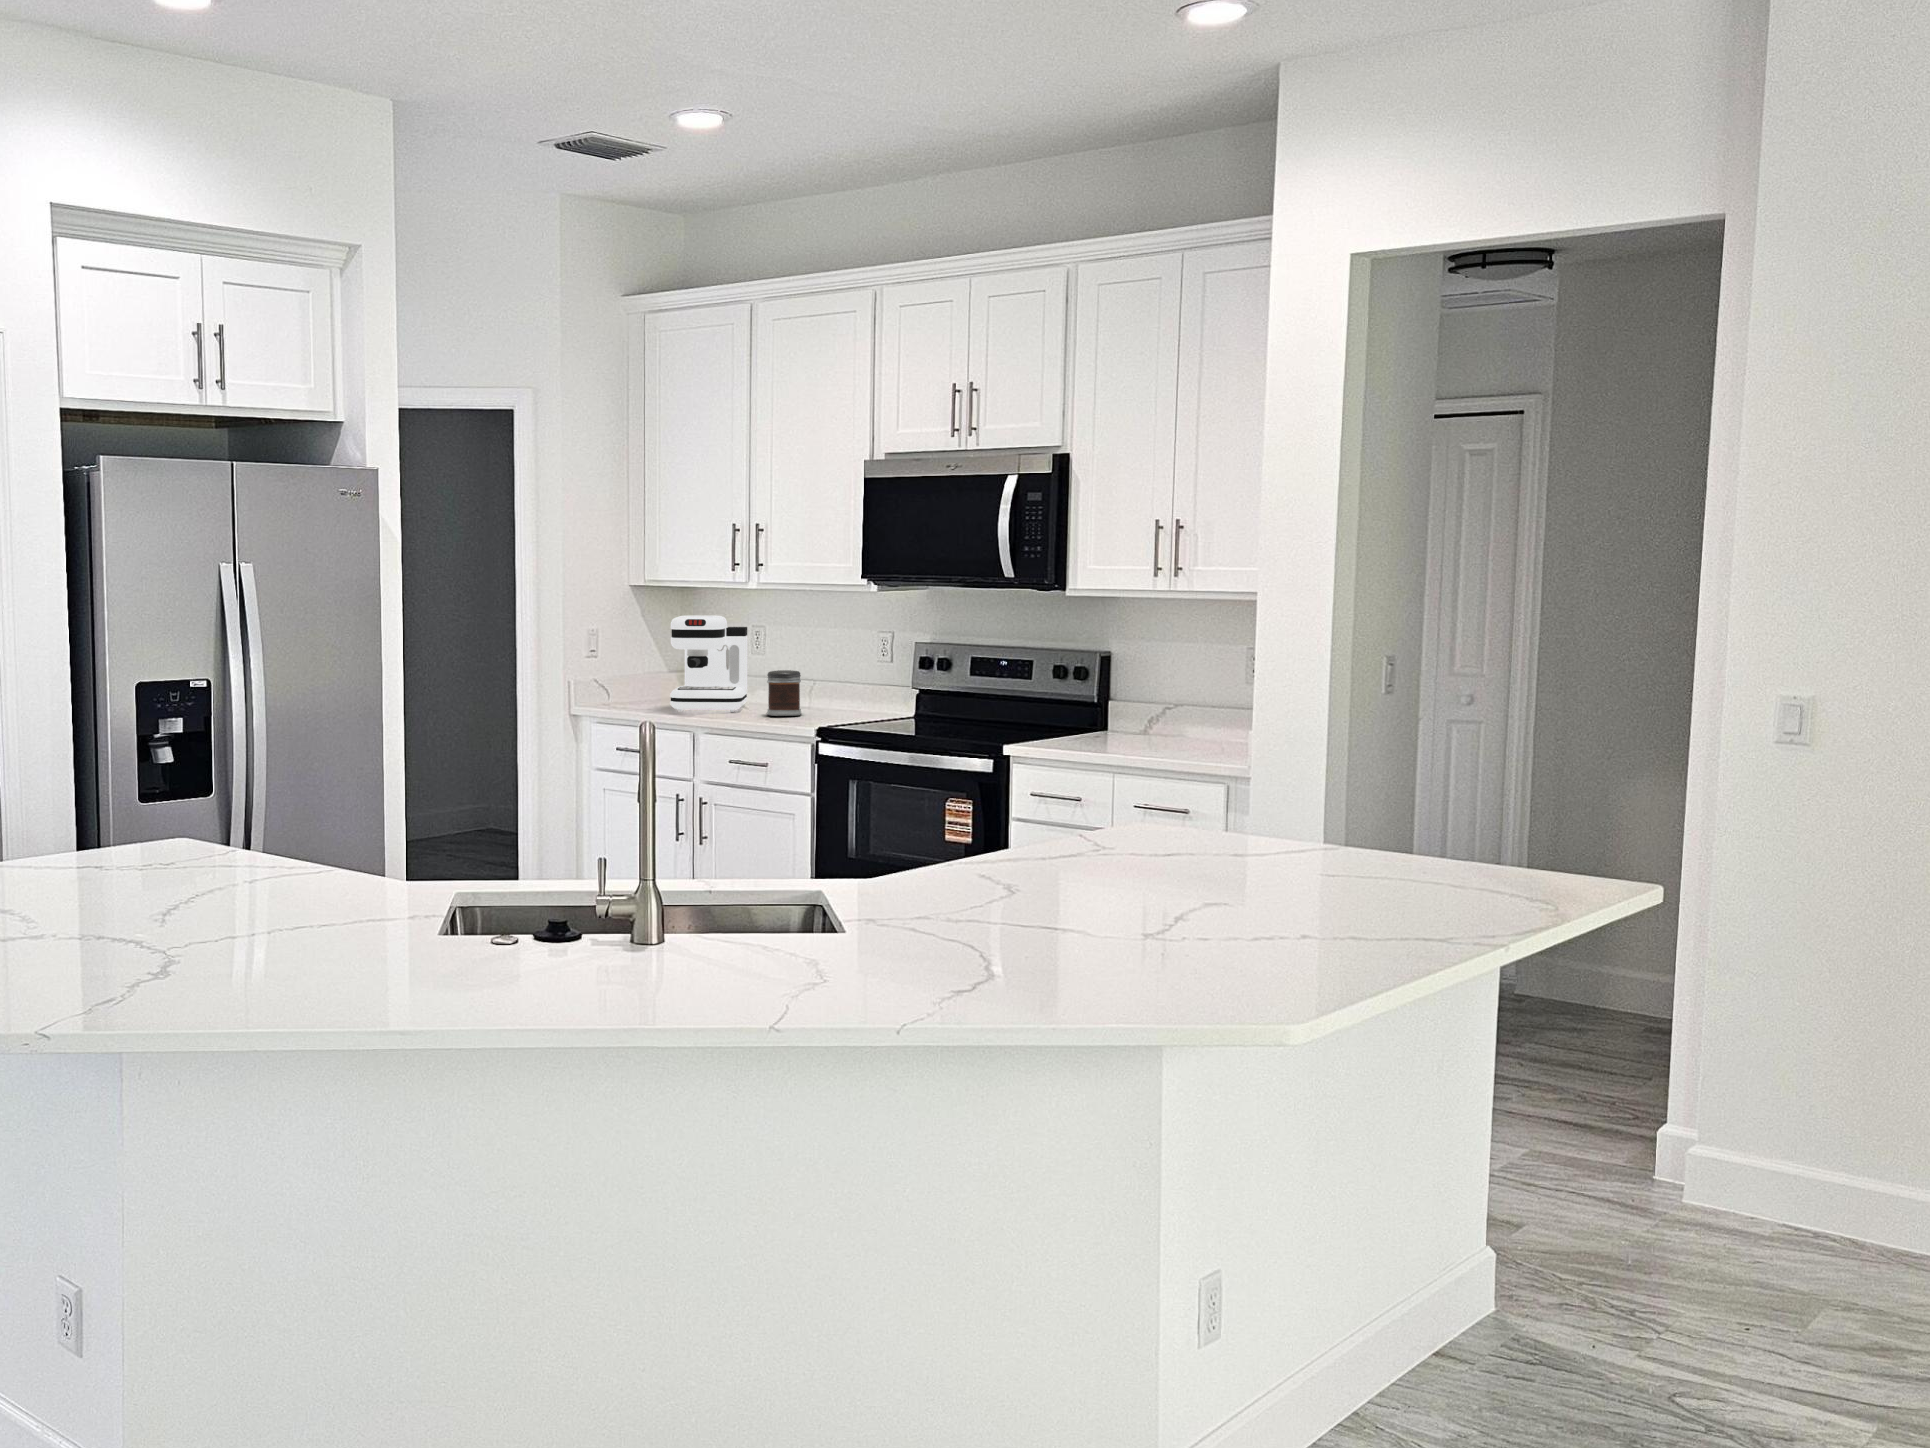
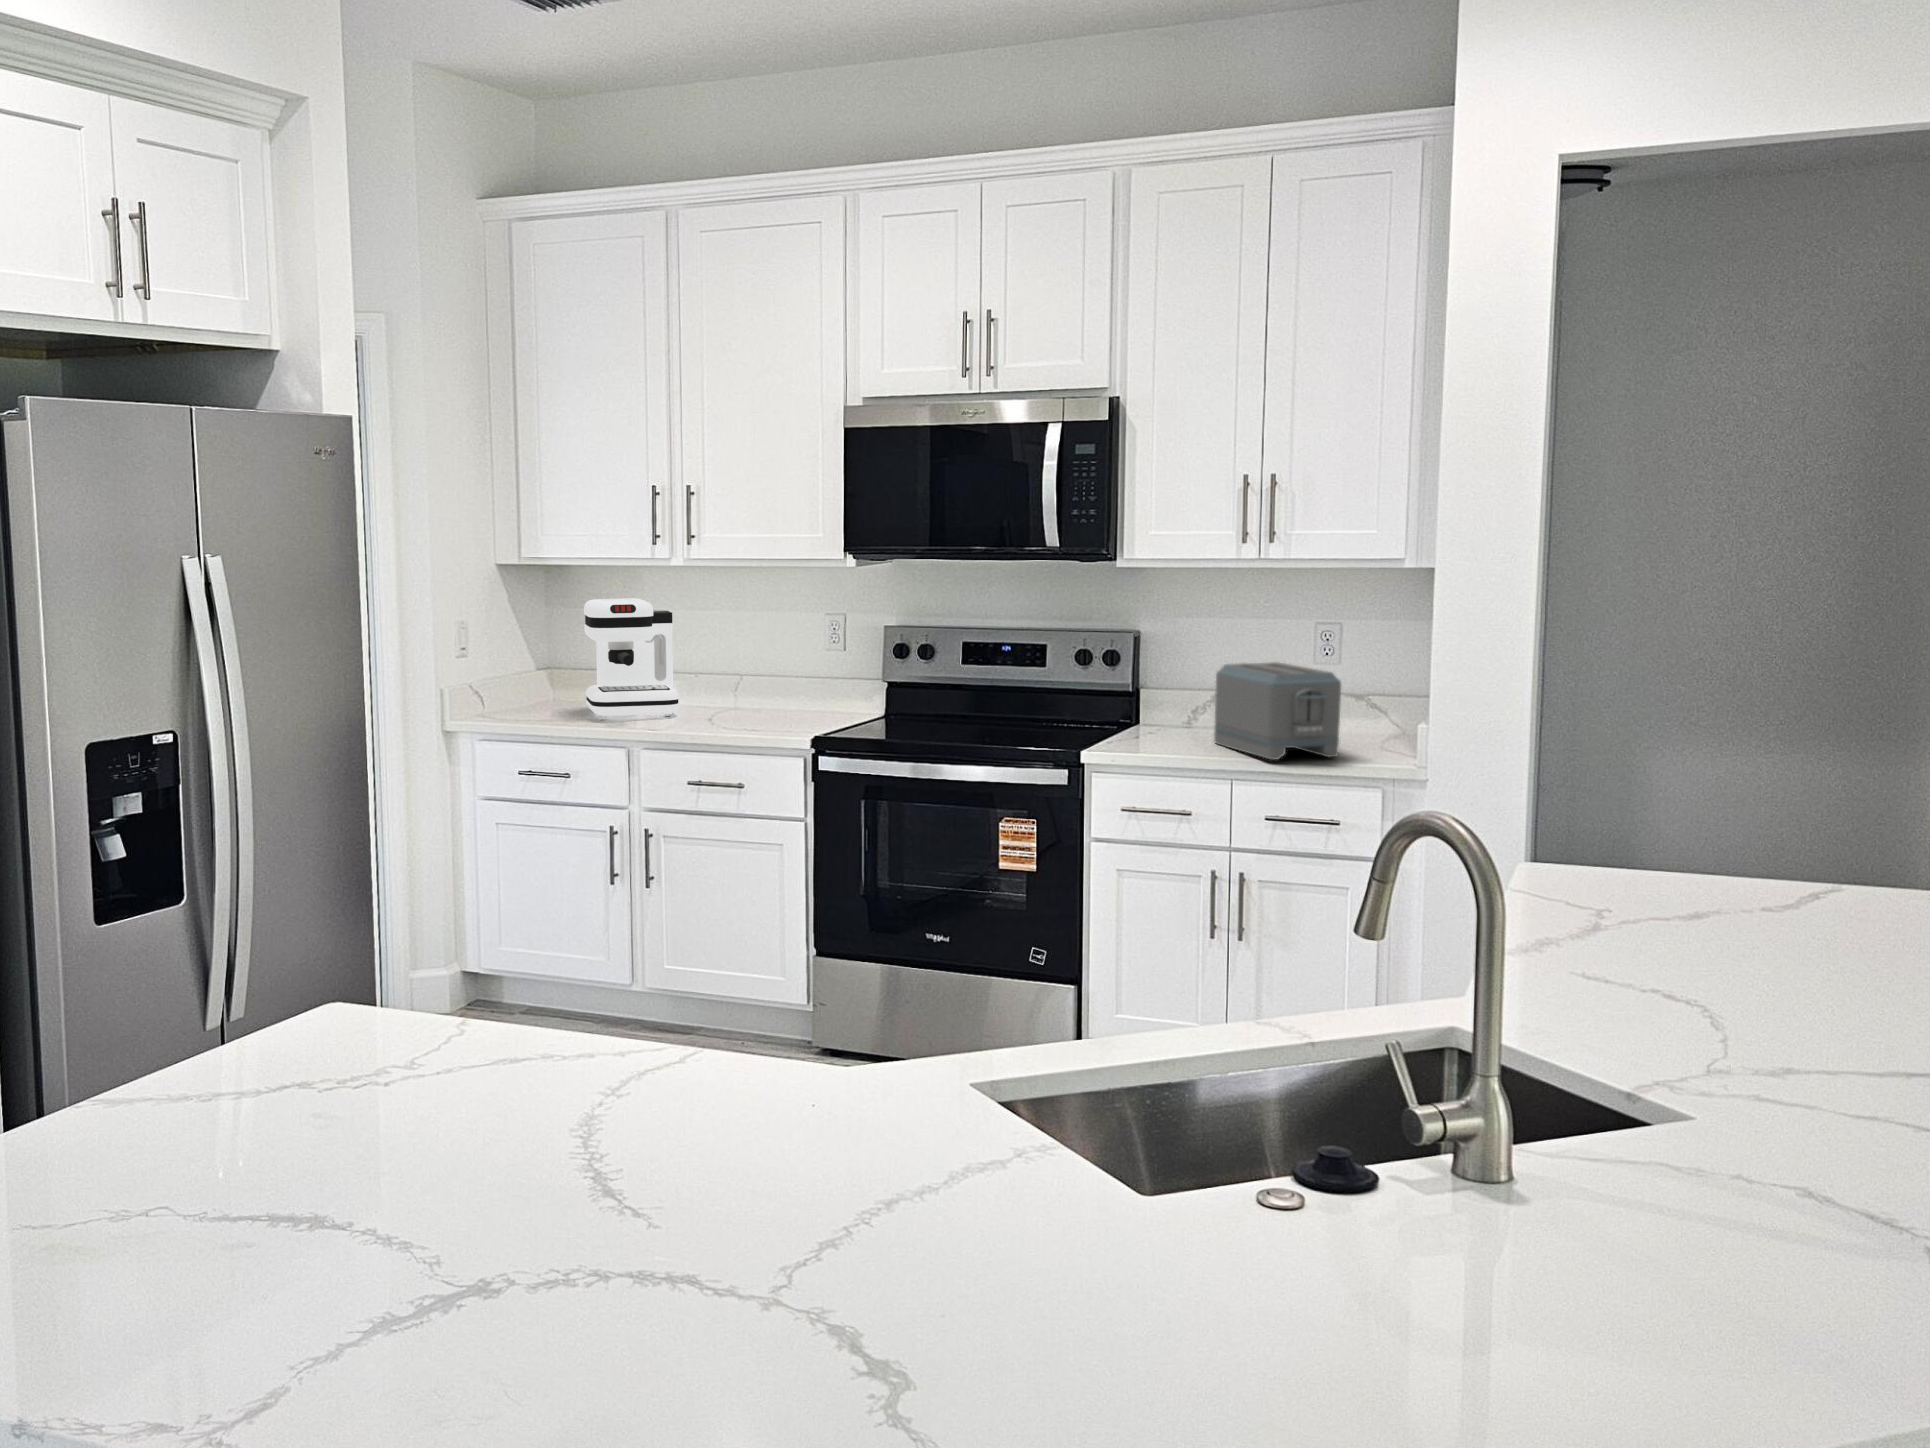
jar: present [767,670,801,716] -> none [717,664,761,720]
toaster: none [1130,676,1212,756] -> present [1214,662,1341,760]

